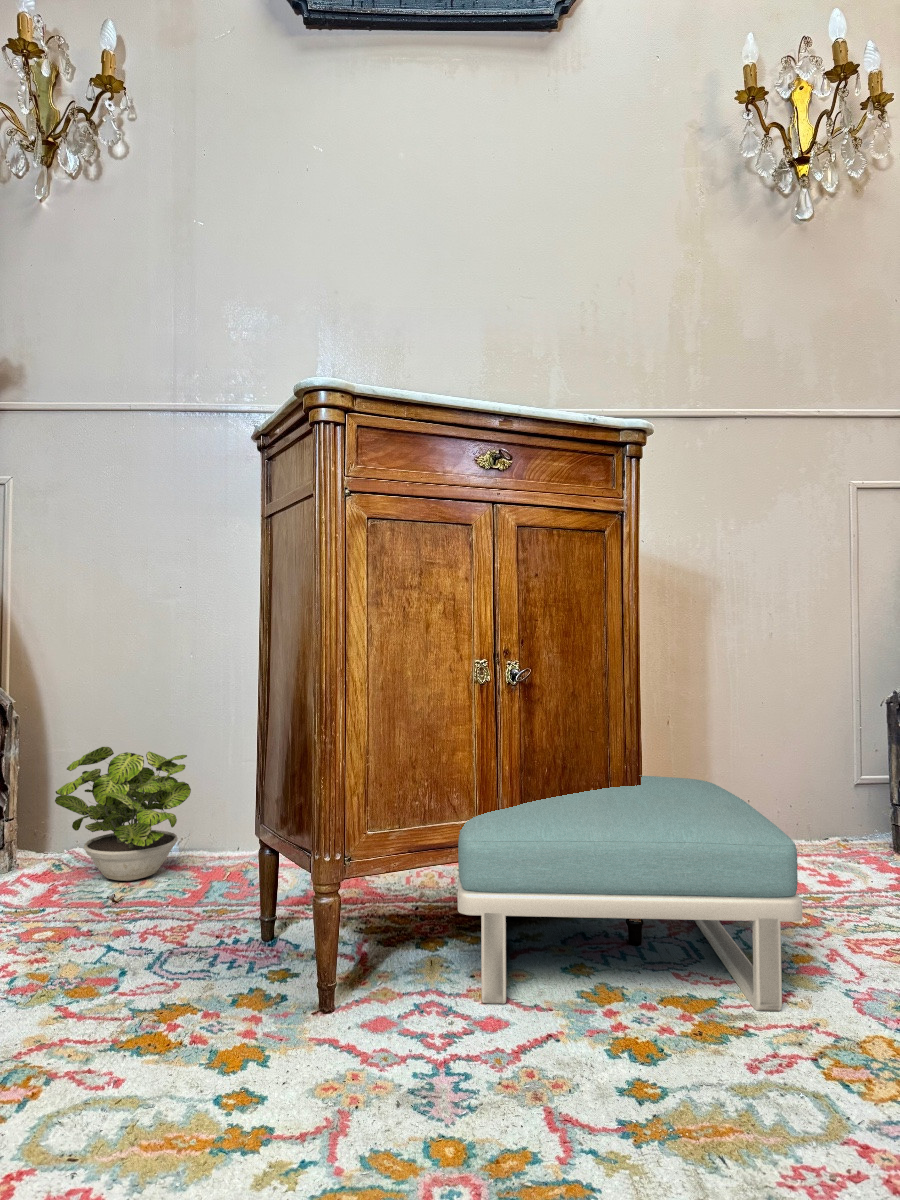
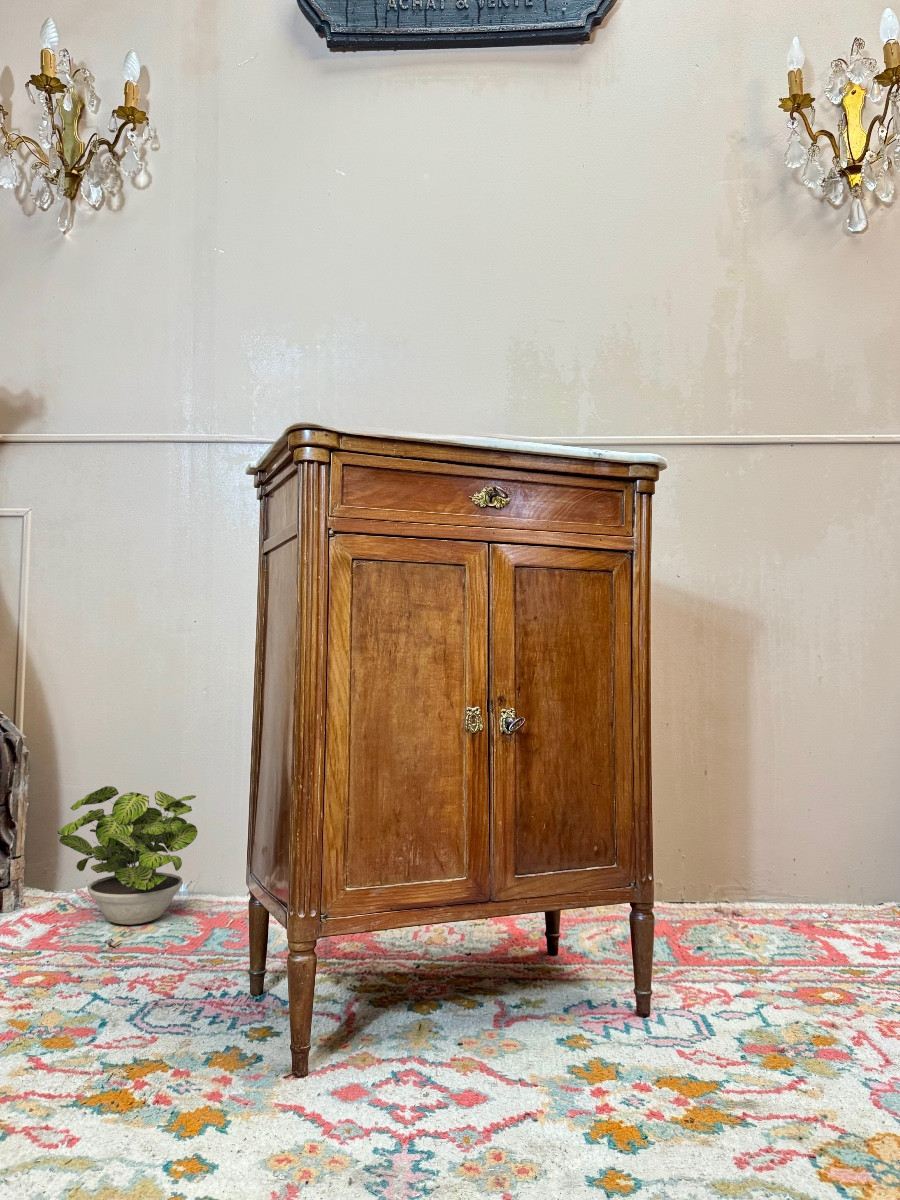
footstool: present [457,776,802,1011] -> none [440,828,811,1099]

